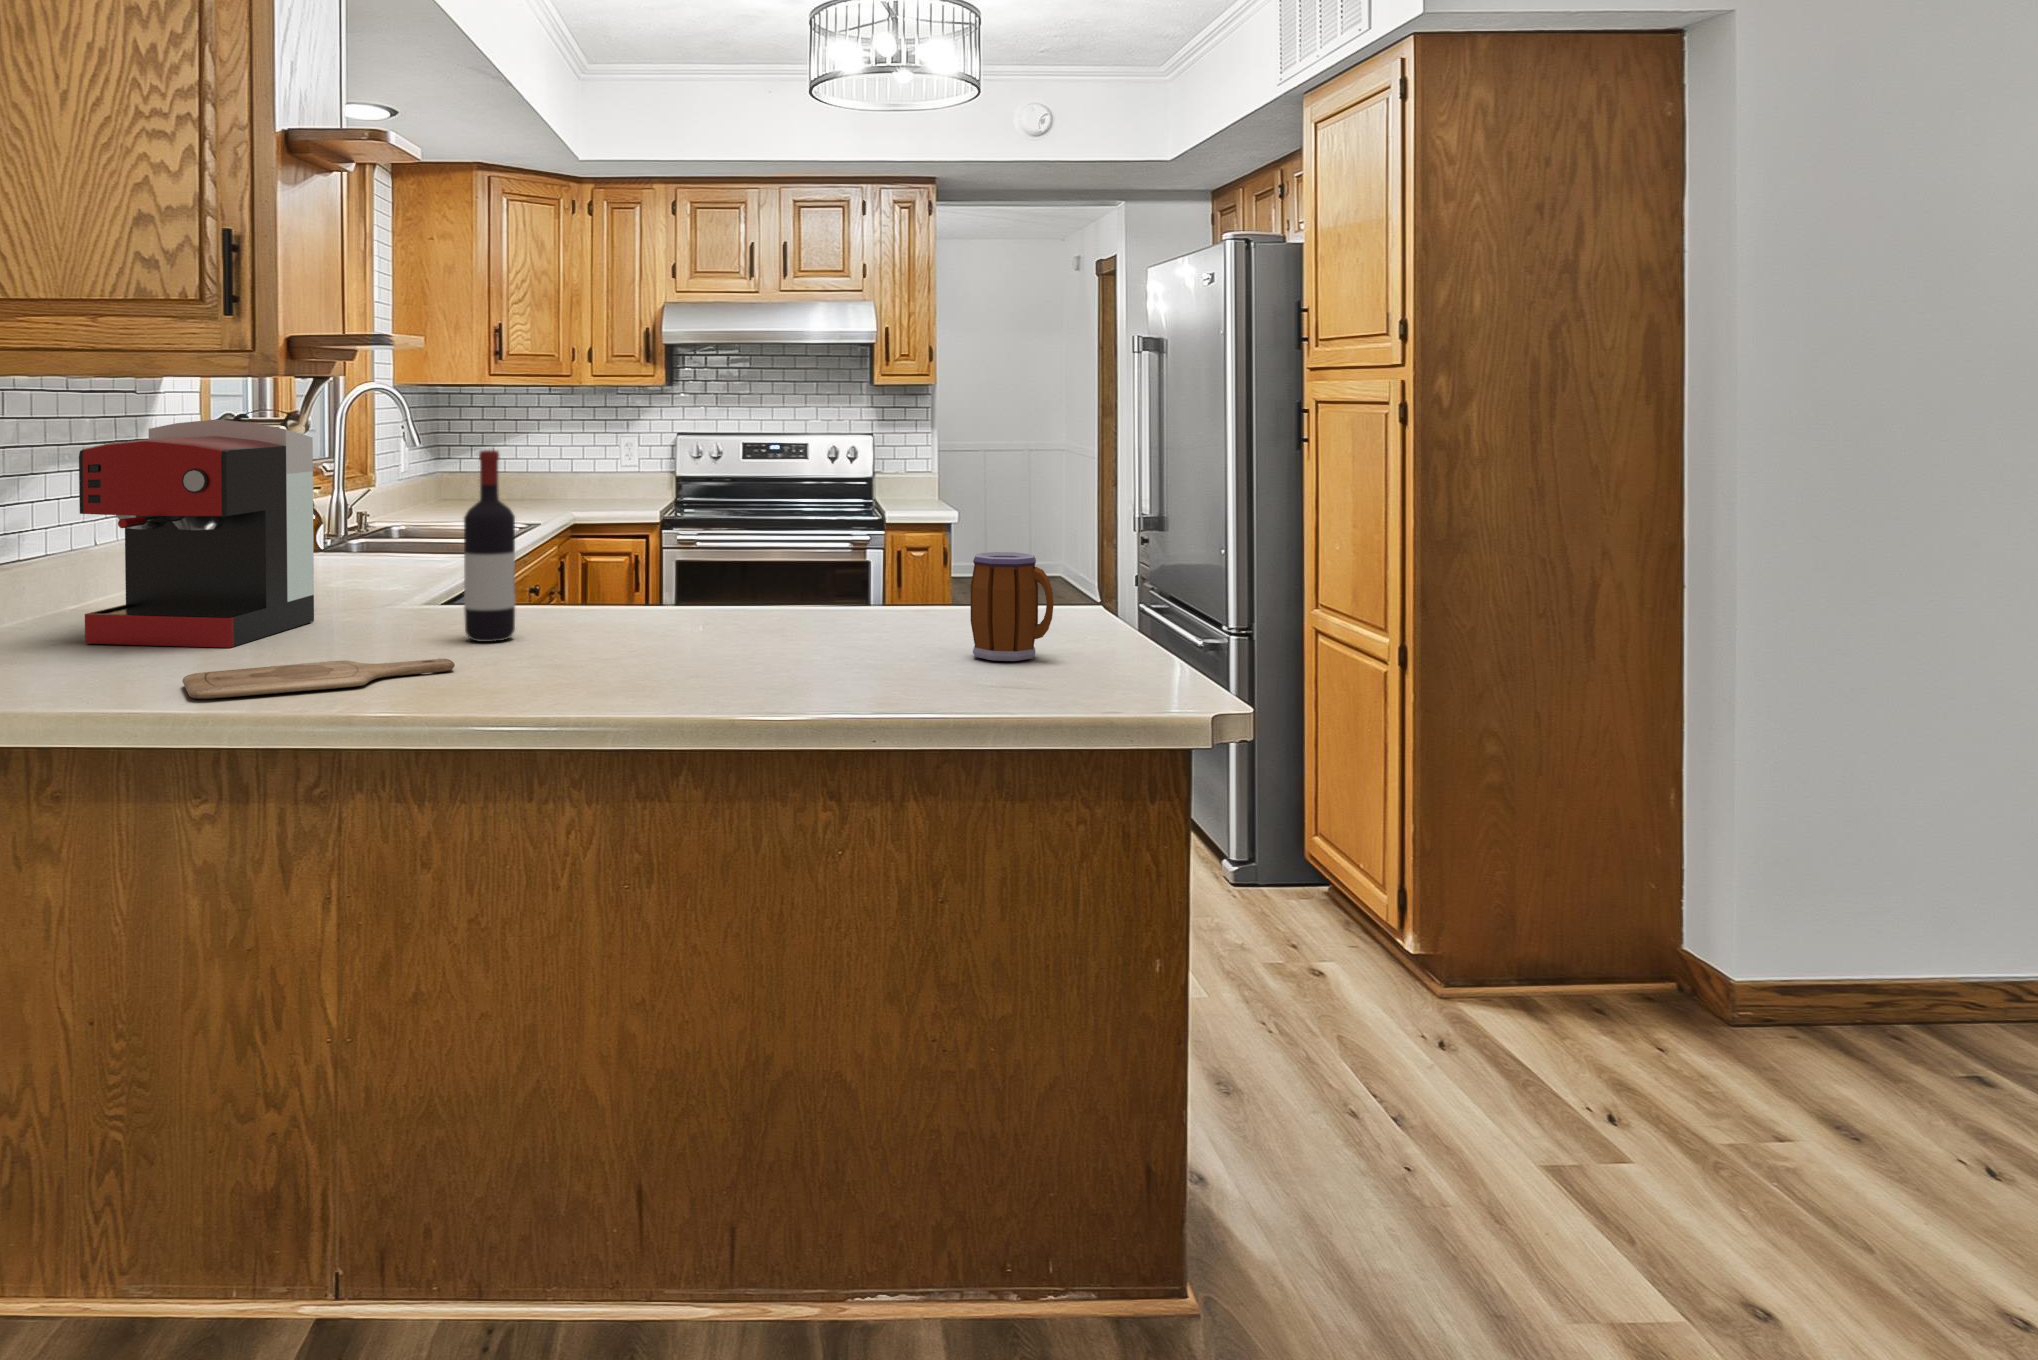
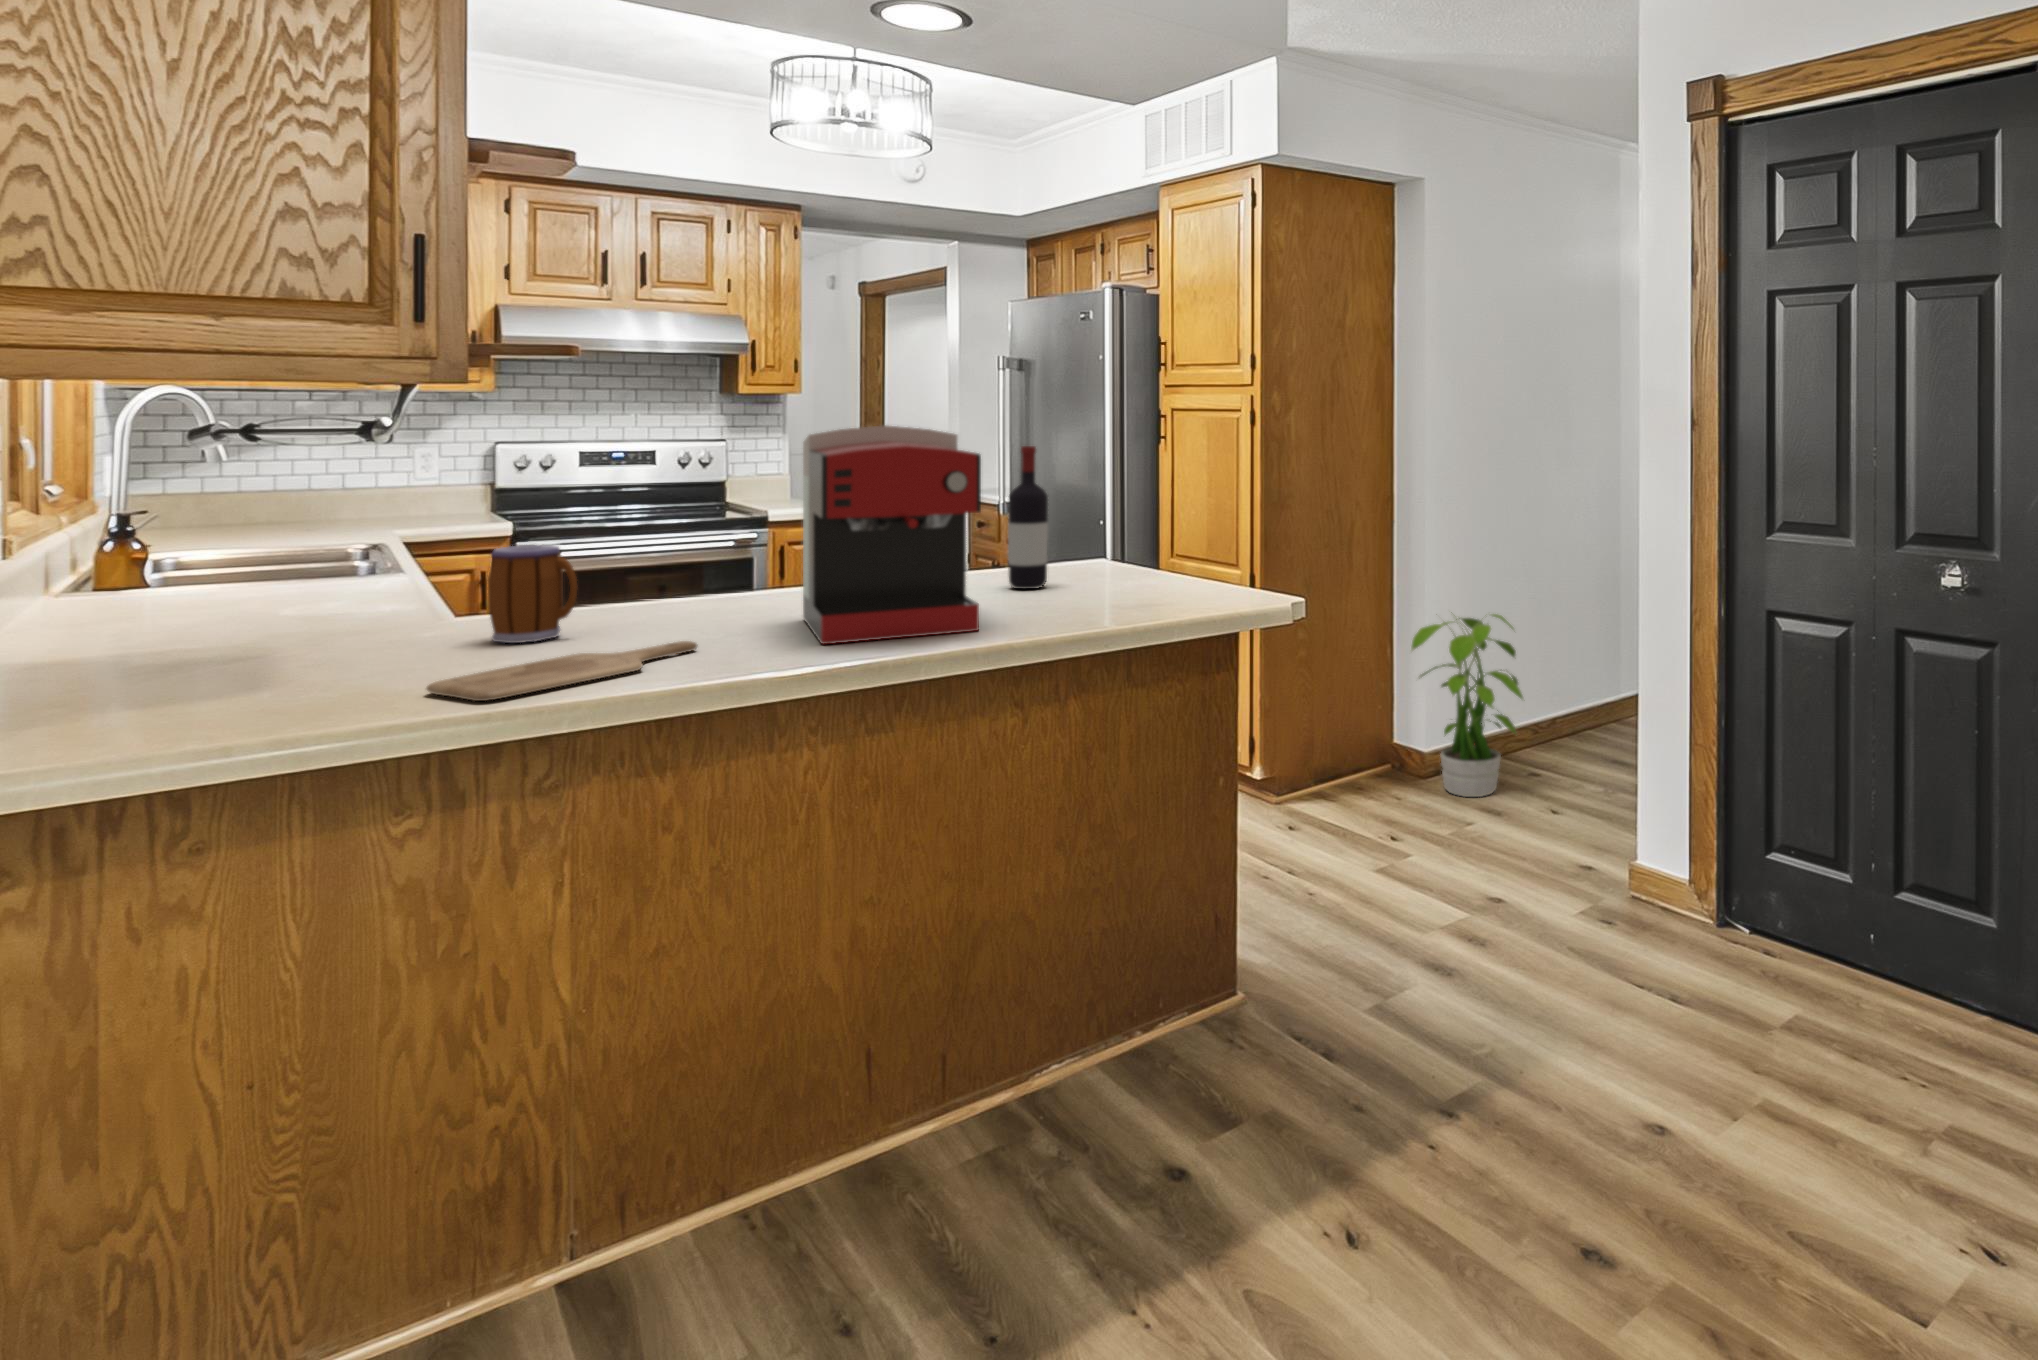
coffee maker: present [79,419,314,648] -> present [803,425,981,644]
wine bottle: present [464,450,515,642] -> present [1008,446,1048,589]
mug: present [970,552,1054,661] -> present [488,545,578,643]
potted plant: none [1682,743,1923,1084] -> present [1410,612,1523,797]

